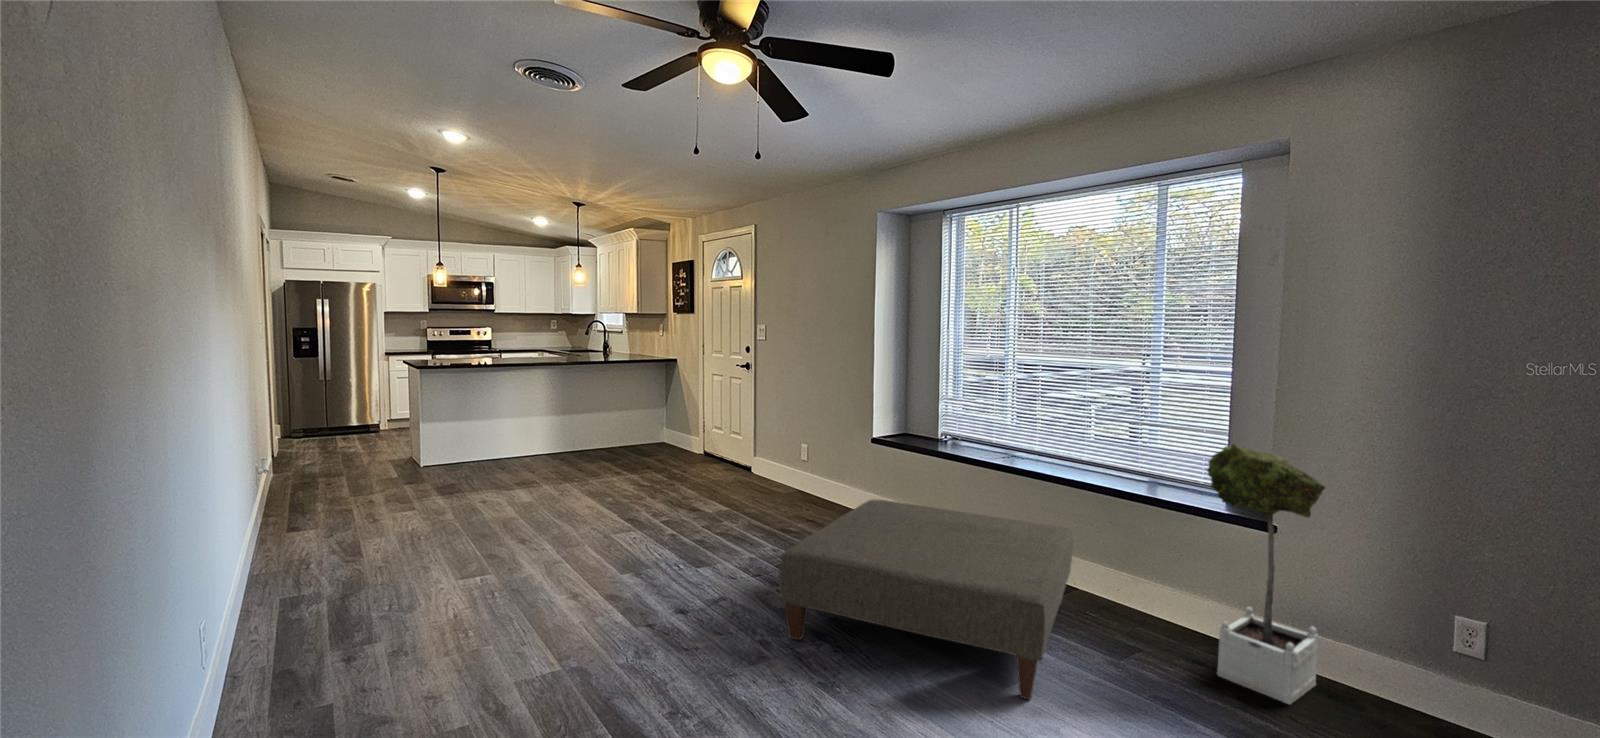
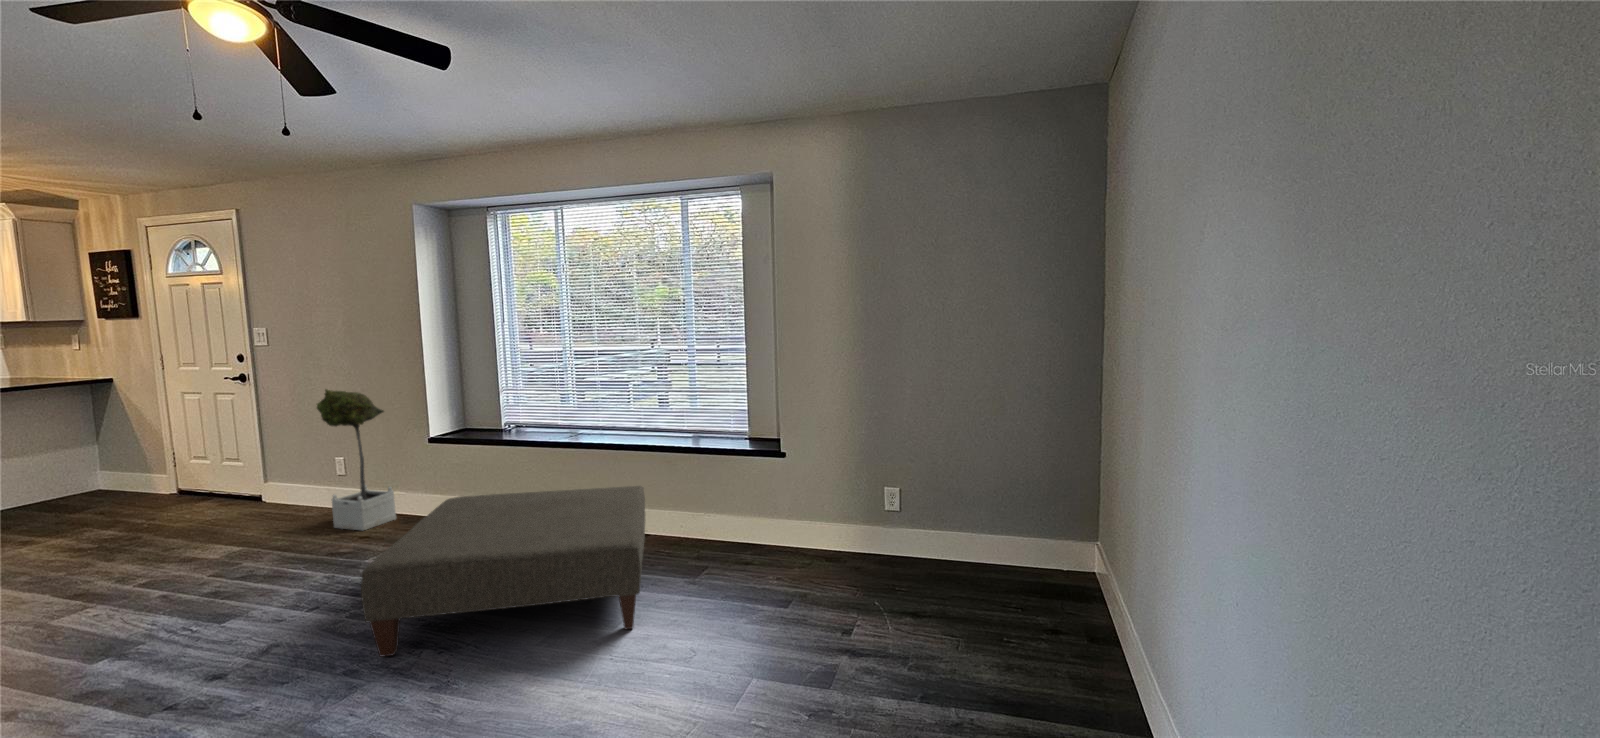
potted tree: present [1207,444,1325,704] -> present [317,389,396,531]

